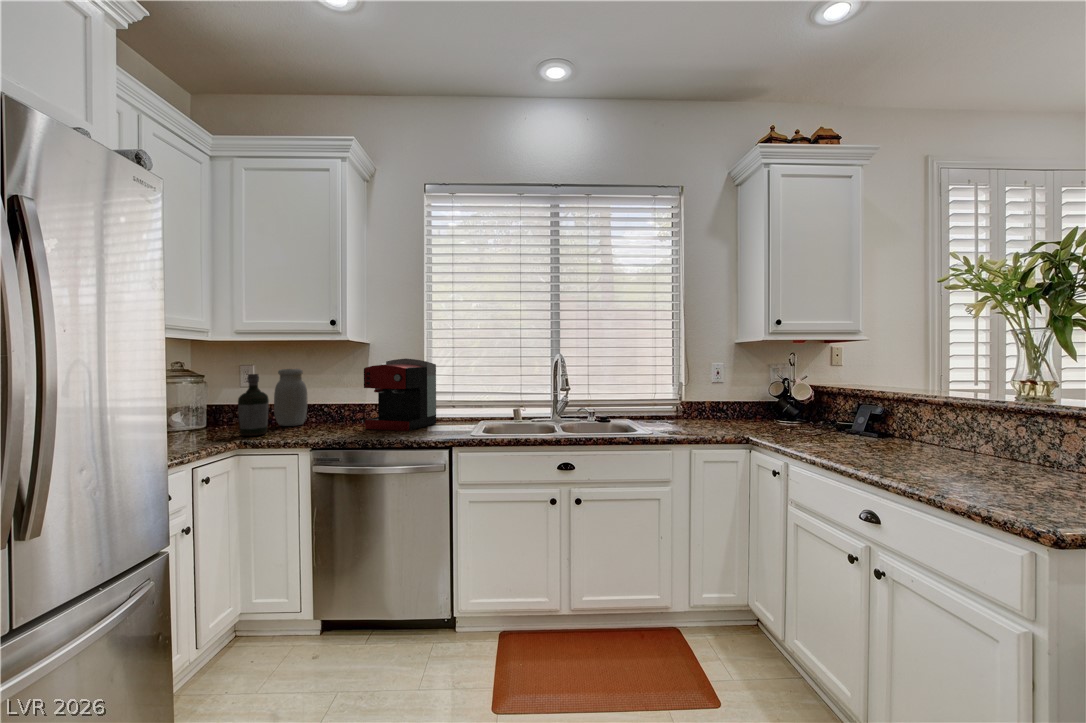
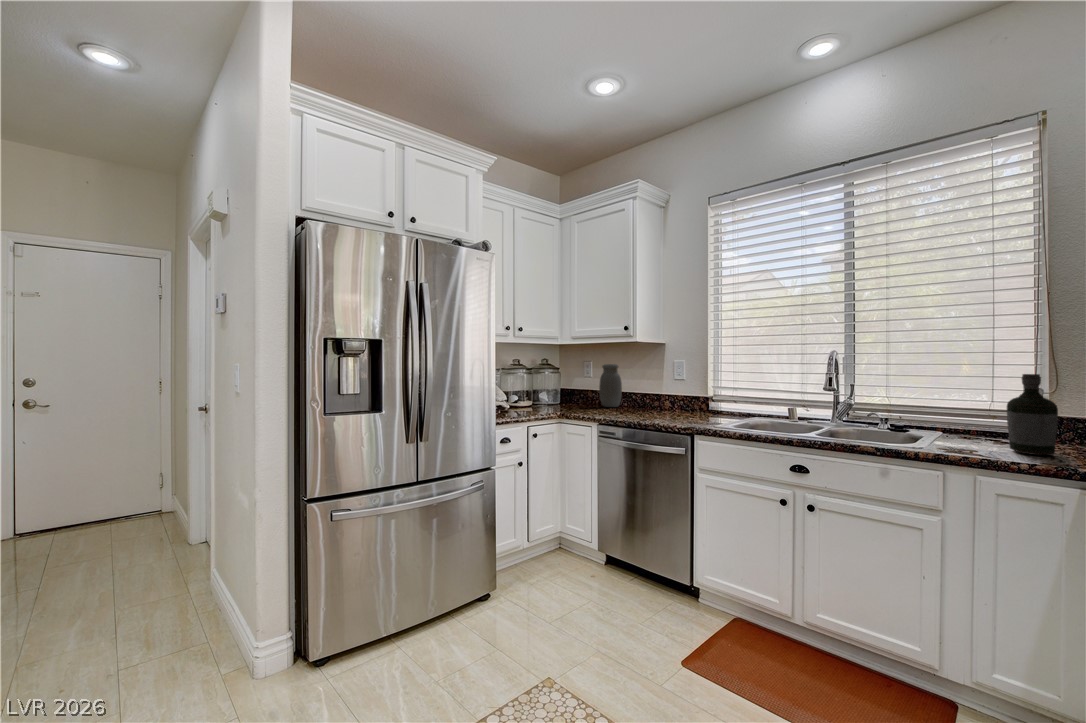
coffee maker: present [364,359,436,431] -> none [649,356,712,418]
bottle: present [238,374,269,436] -> present [1007,374,1058,455]

